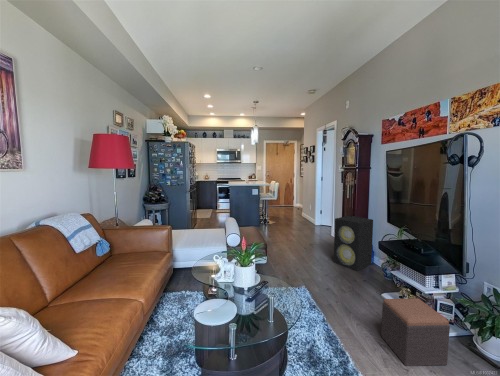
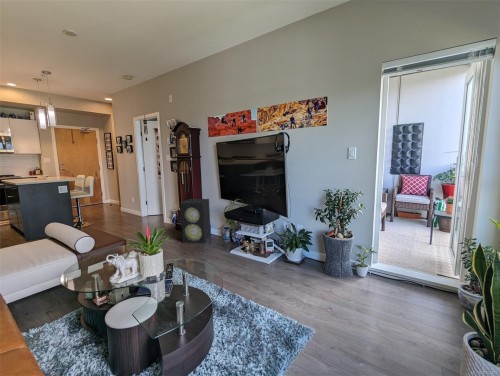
footstool: present [381,298,450,366] -> none [245,242,282,284]

